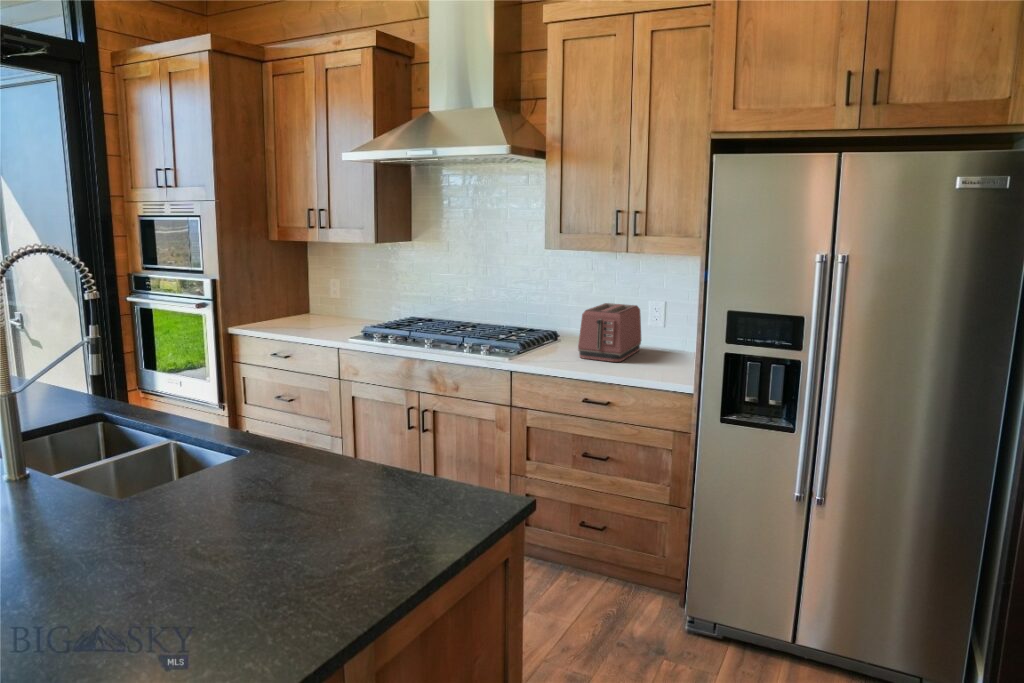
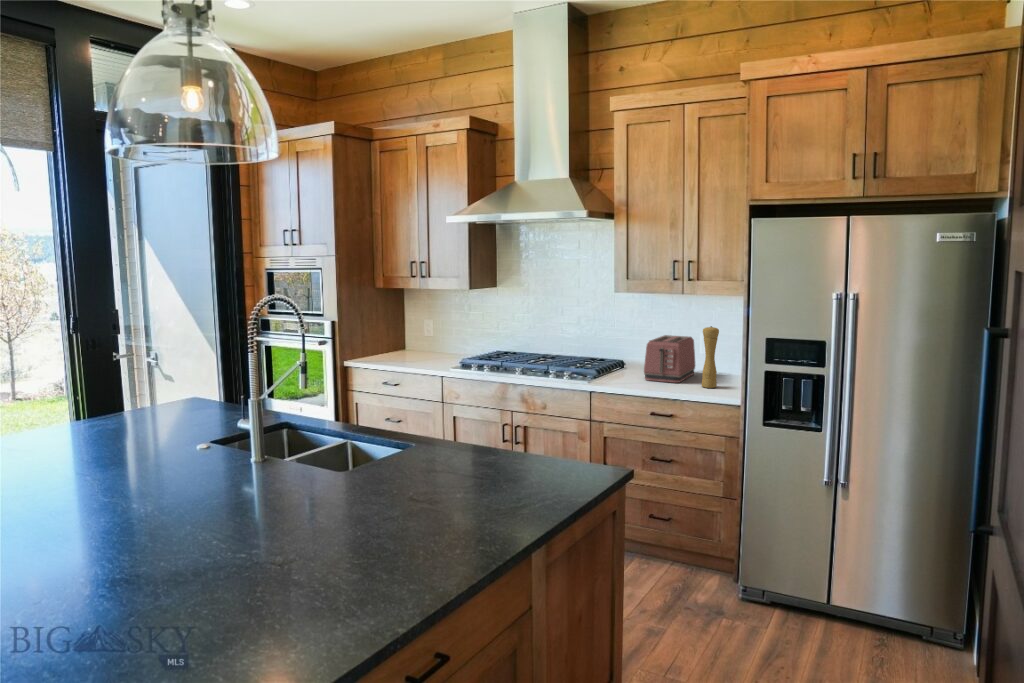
pepper mill: none [647,294,669,370] -> present [702,326,719,388]

